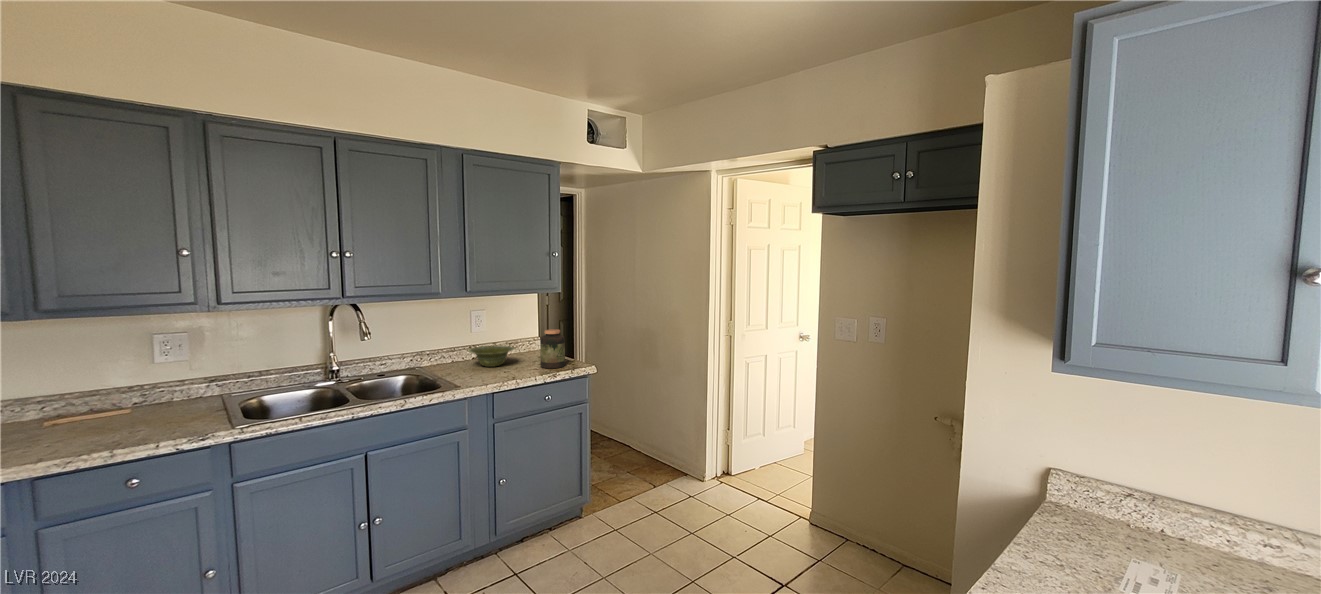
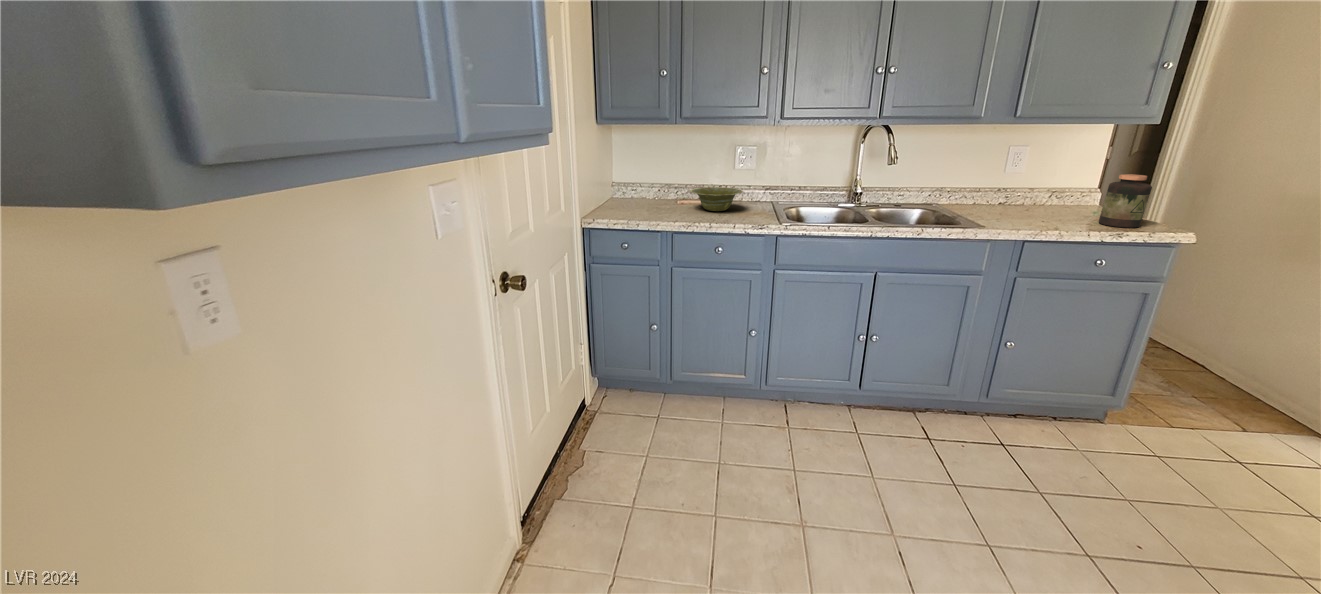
dish: present [468,345,514,367] -> present [691,187,743,211]

